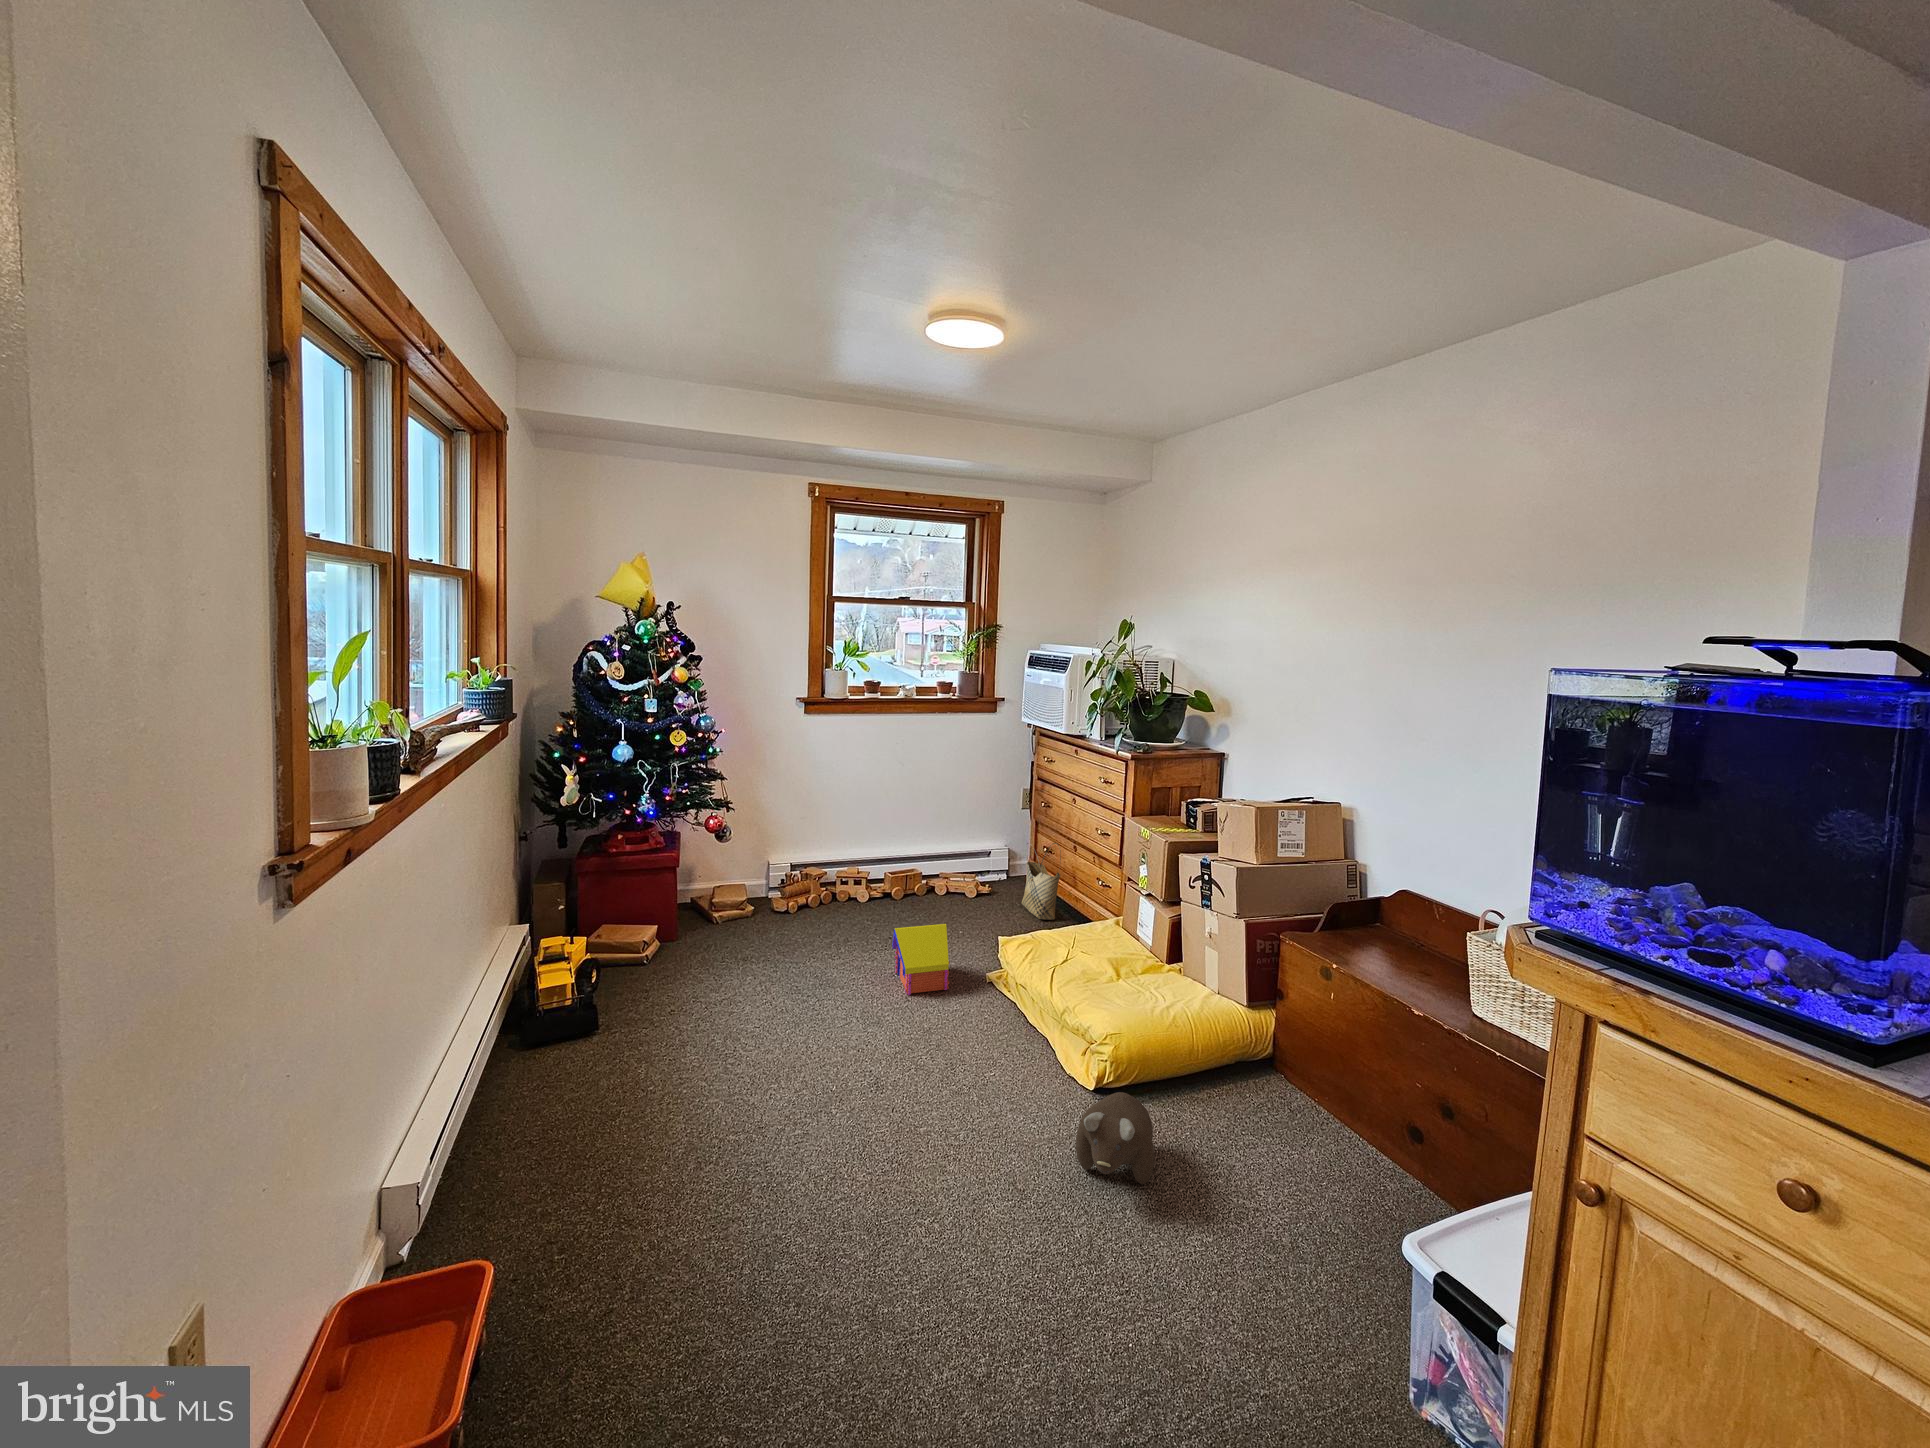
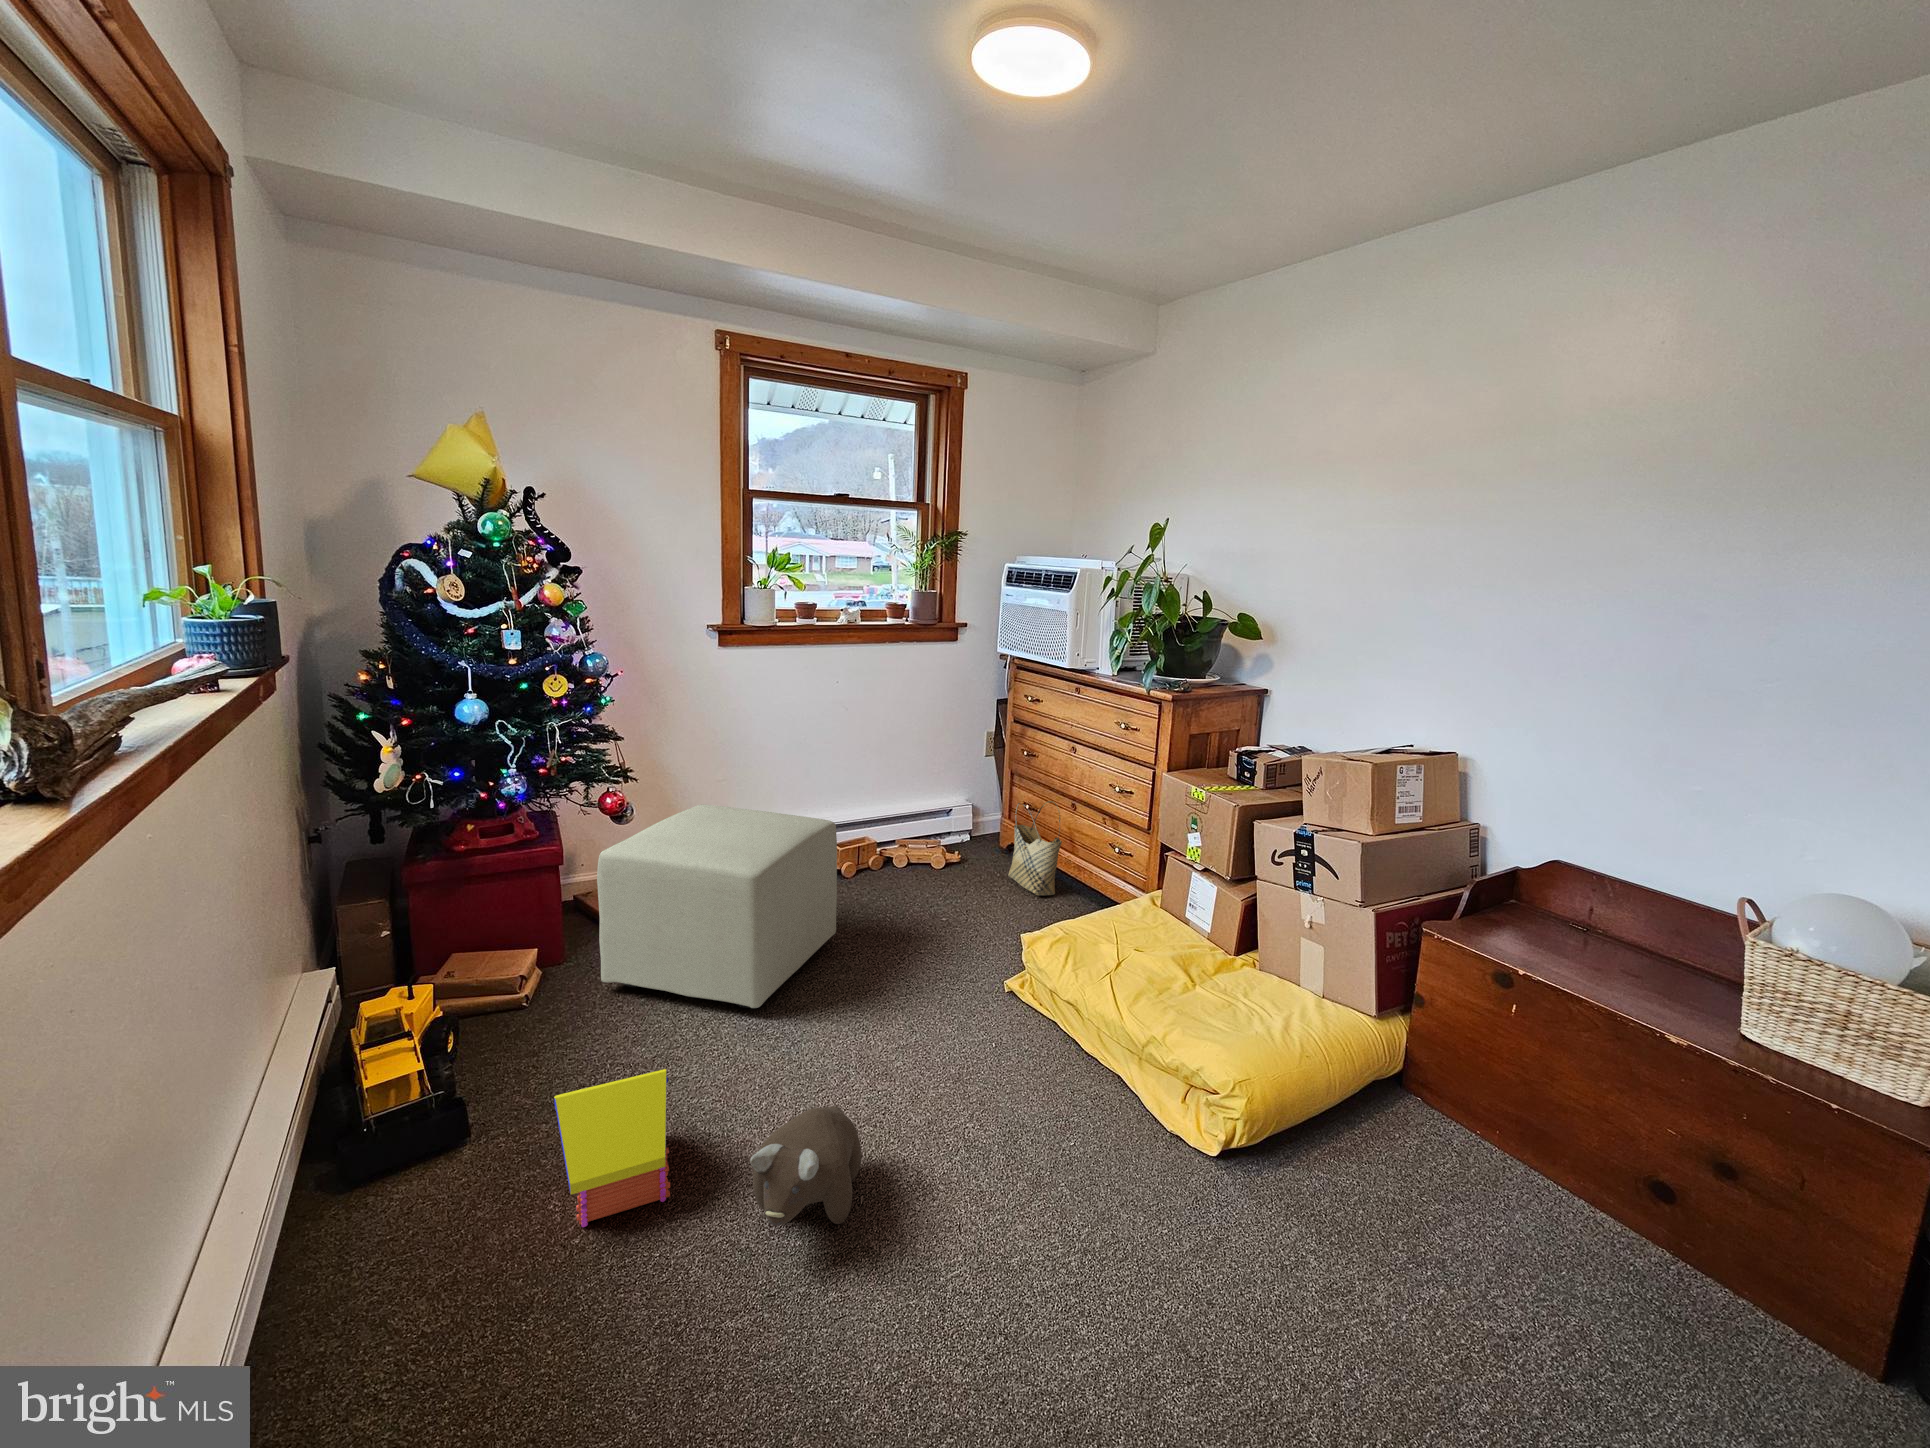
ottoman: none [697,830,872,976] -> present [597,805,837,1008]
toy house: present [892,924,950,995] -> present [554,1069,670,1227]
plush toy: present [1076,1092,1154,1184] -> present [750,1106,861,1226]

